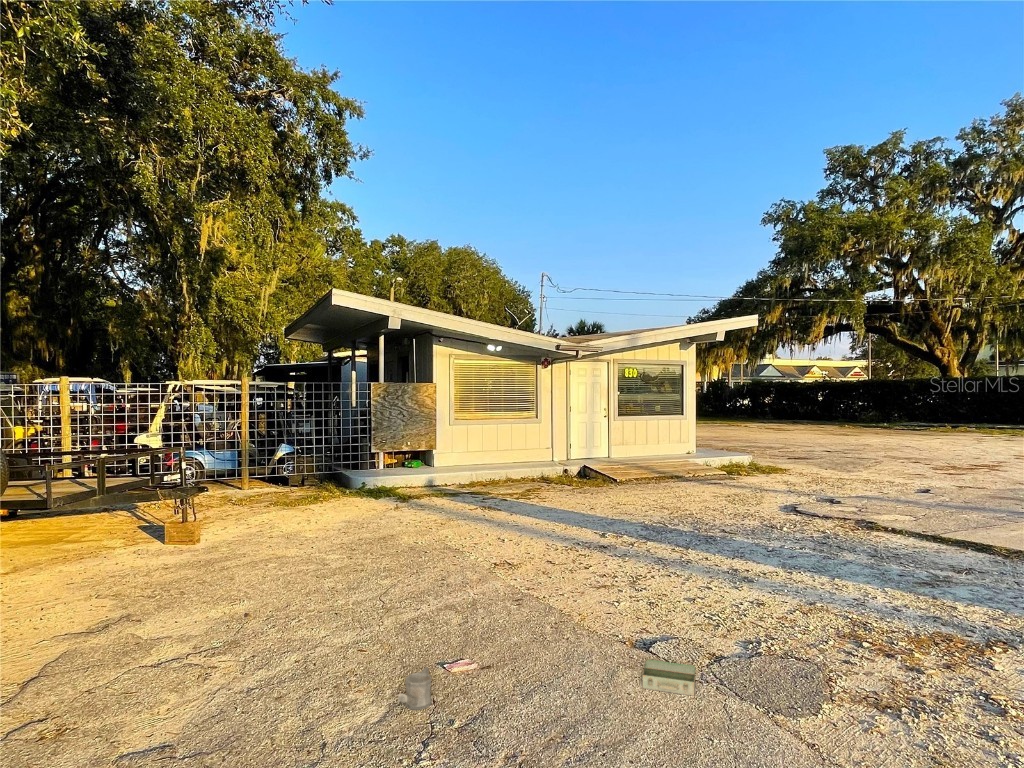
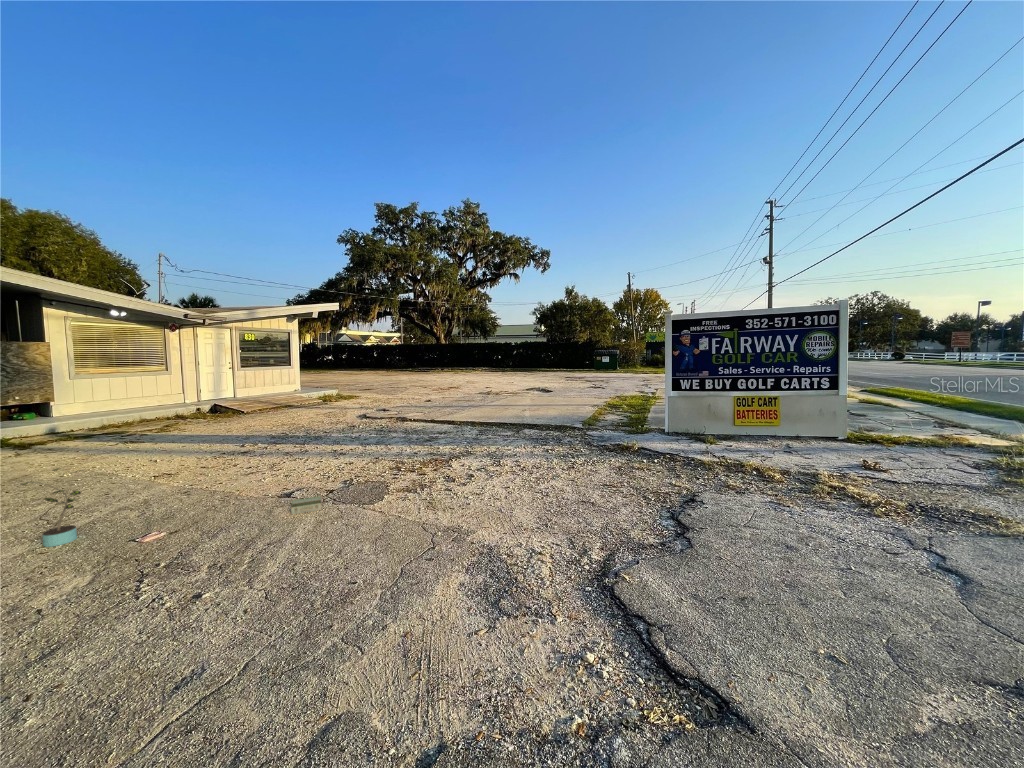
potted plant: none [356,538,411,639] -> present [21,468,81,547]
watering can: present [398,667,431,710] -> none [110,543,136,572]

